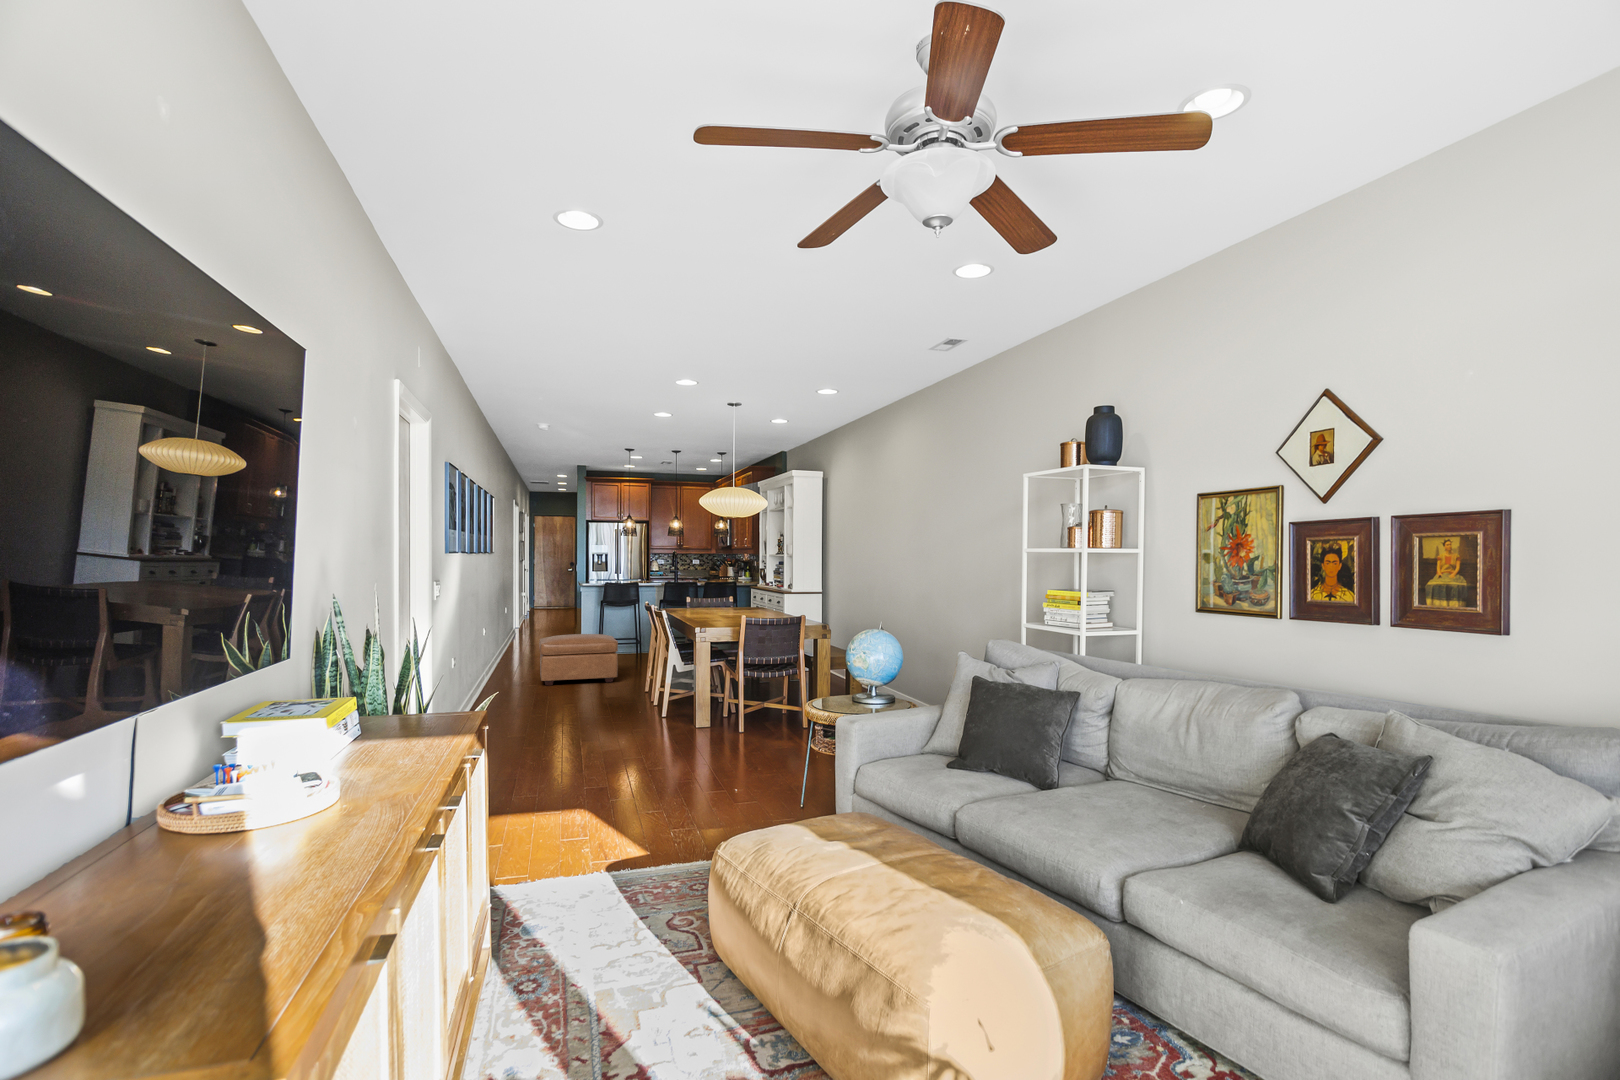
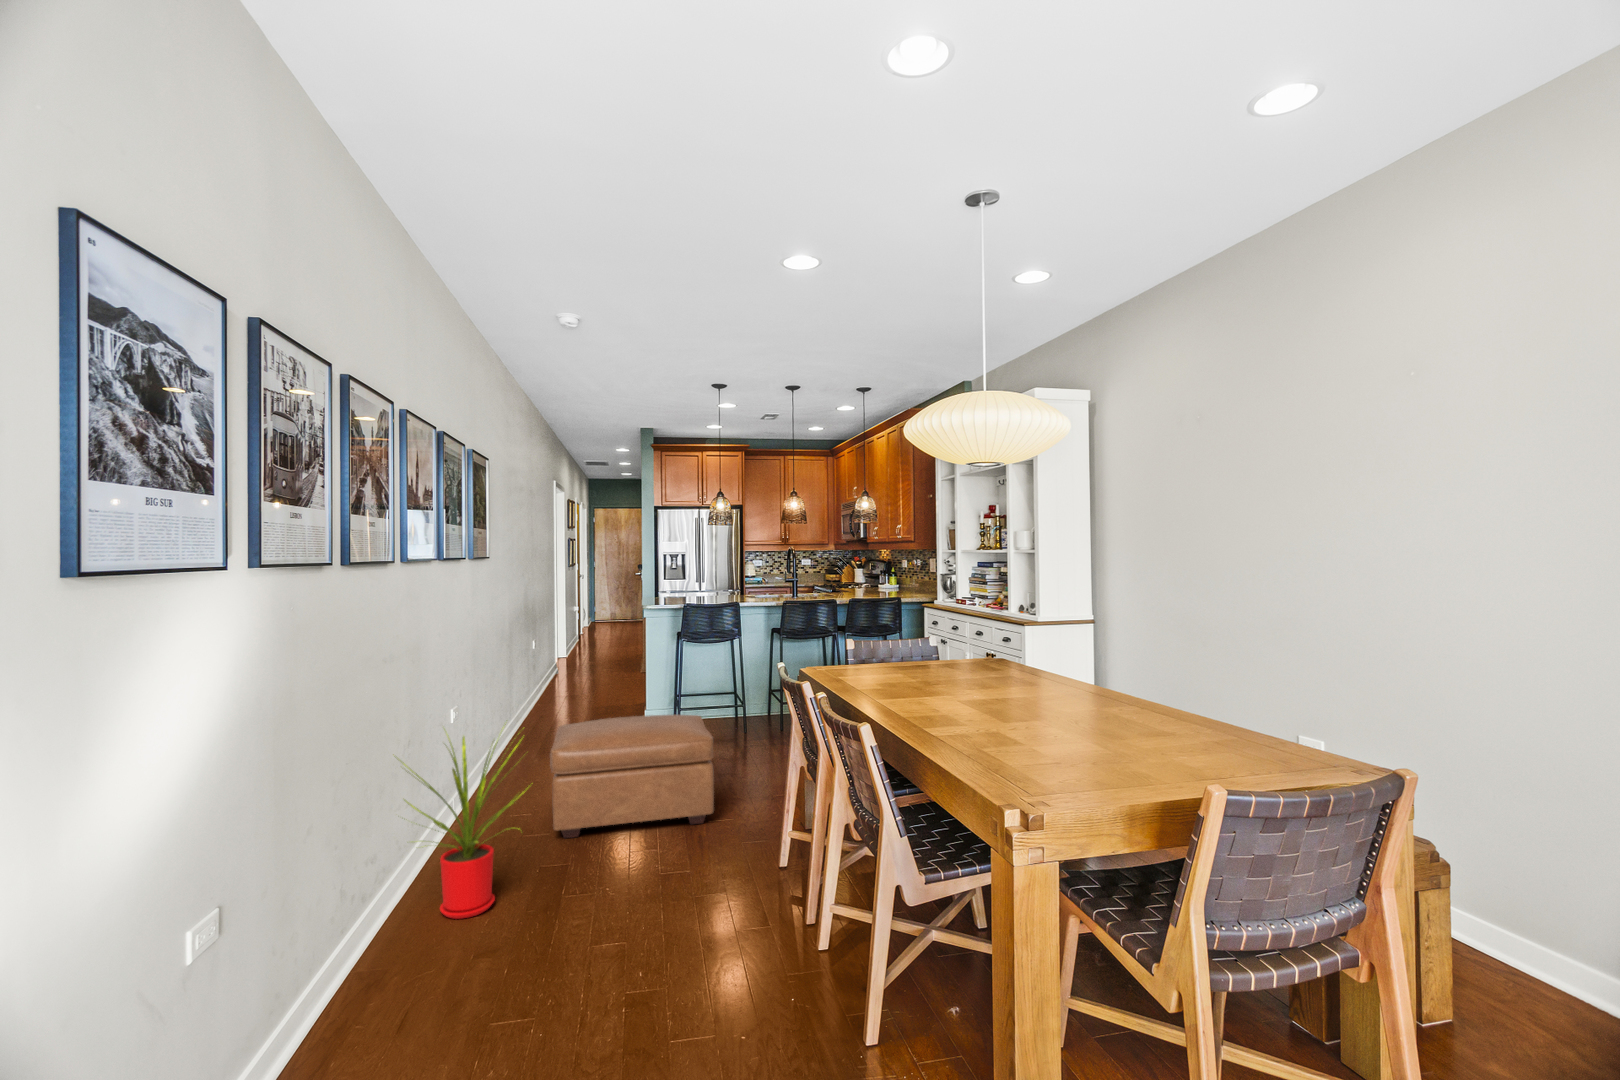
house plant: none [482,623,539,700] -> present [403,724,525,919]

